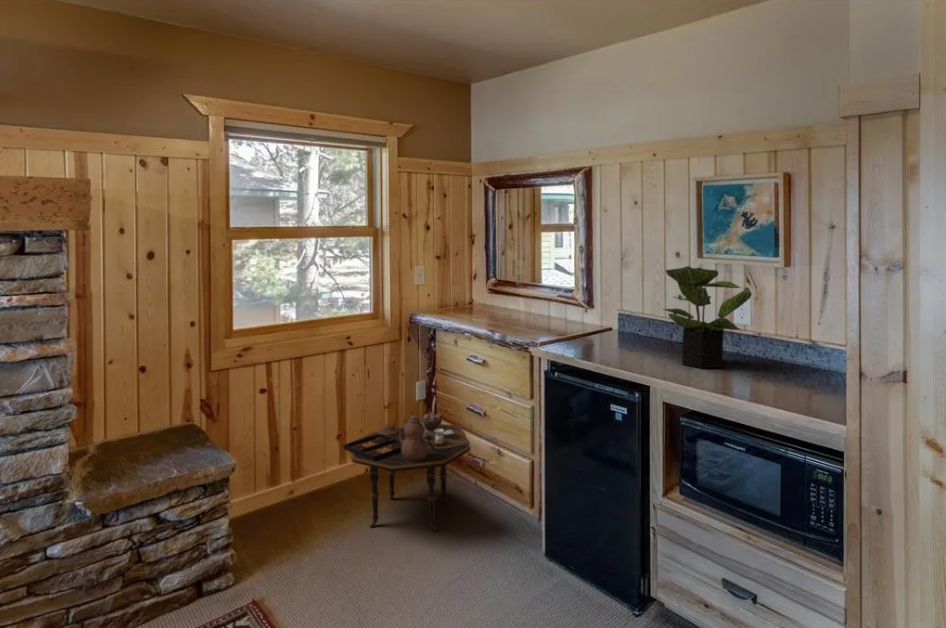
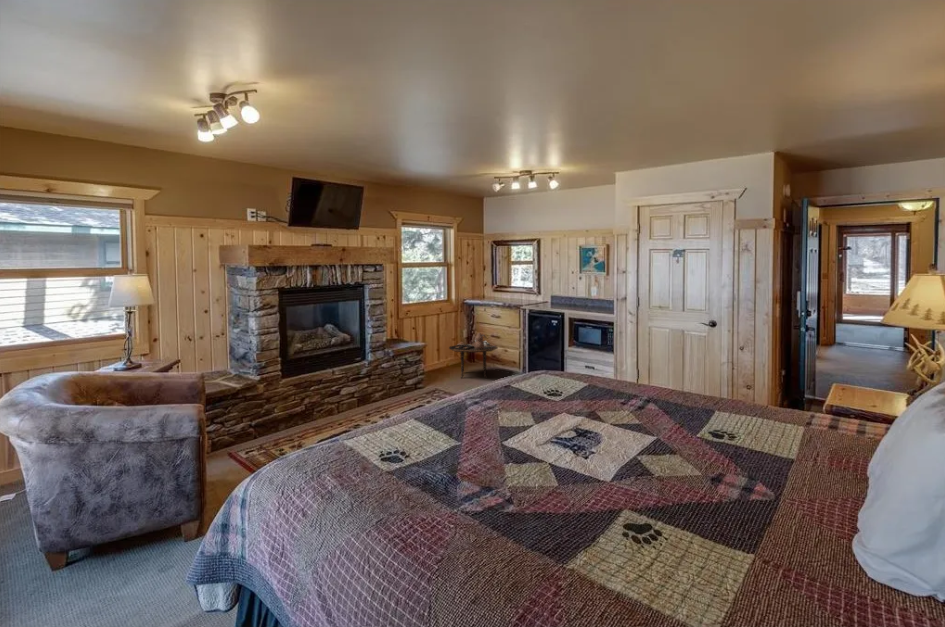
potted plant: present [664,266,752,368] -> none [569,275,597,308]

